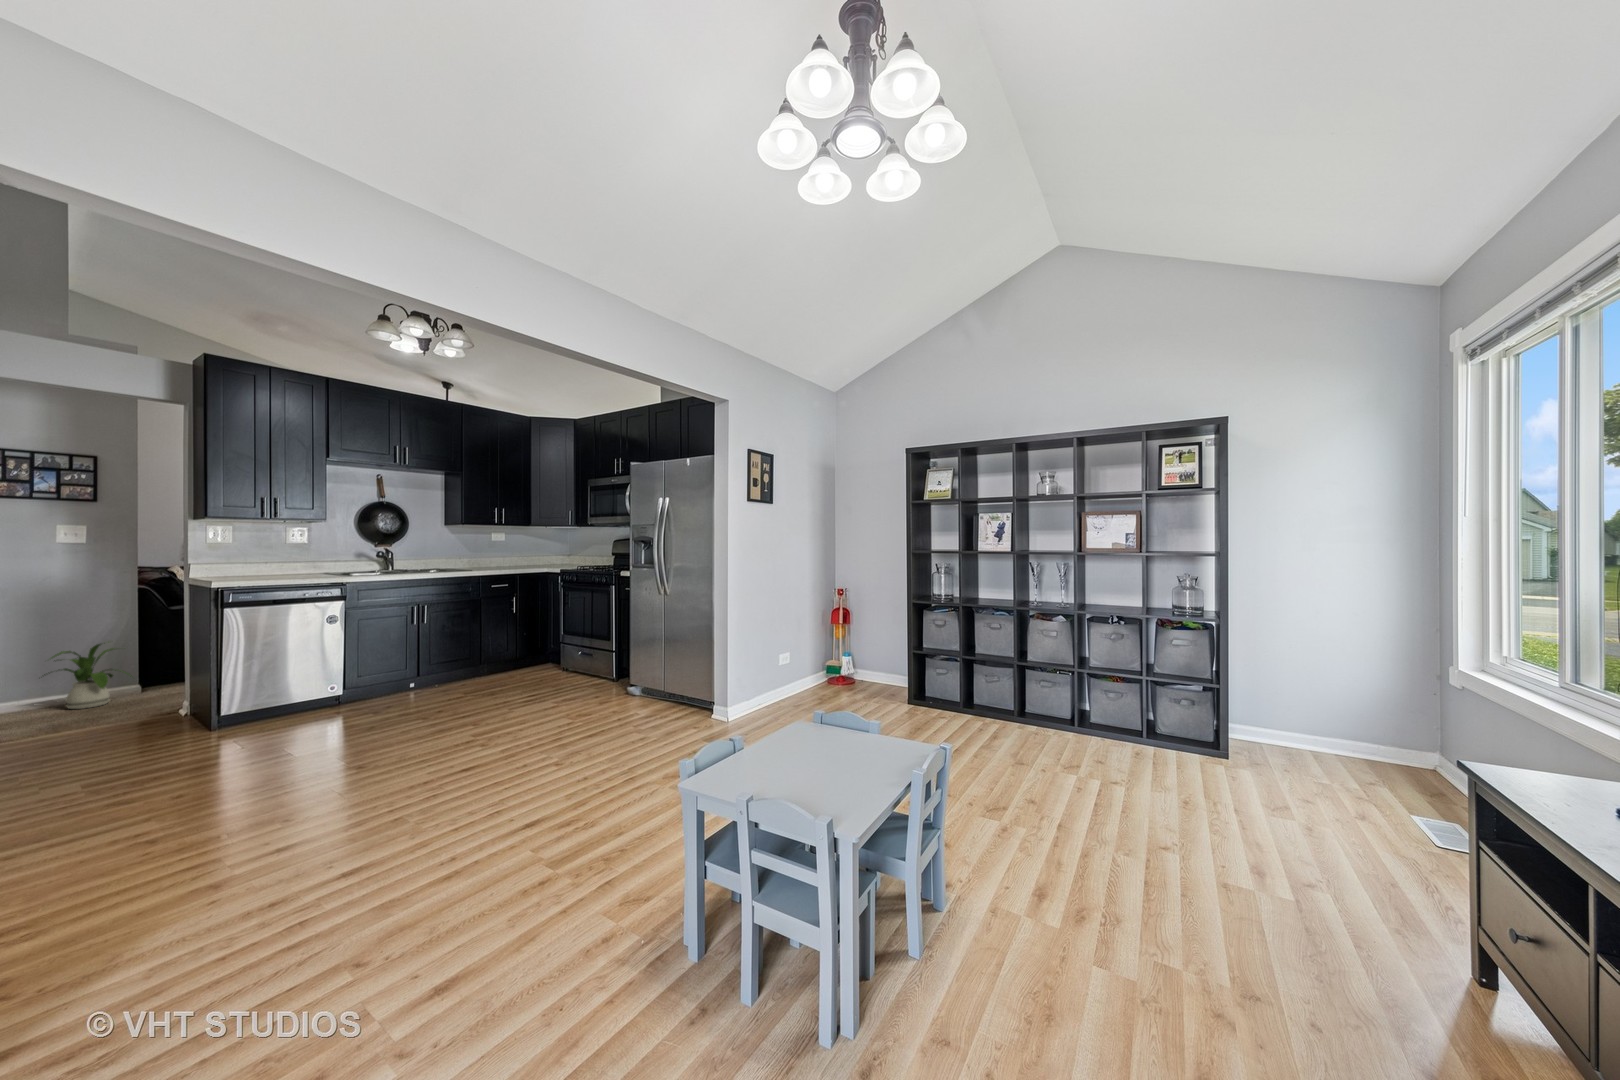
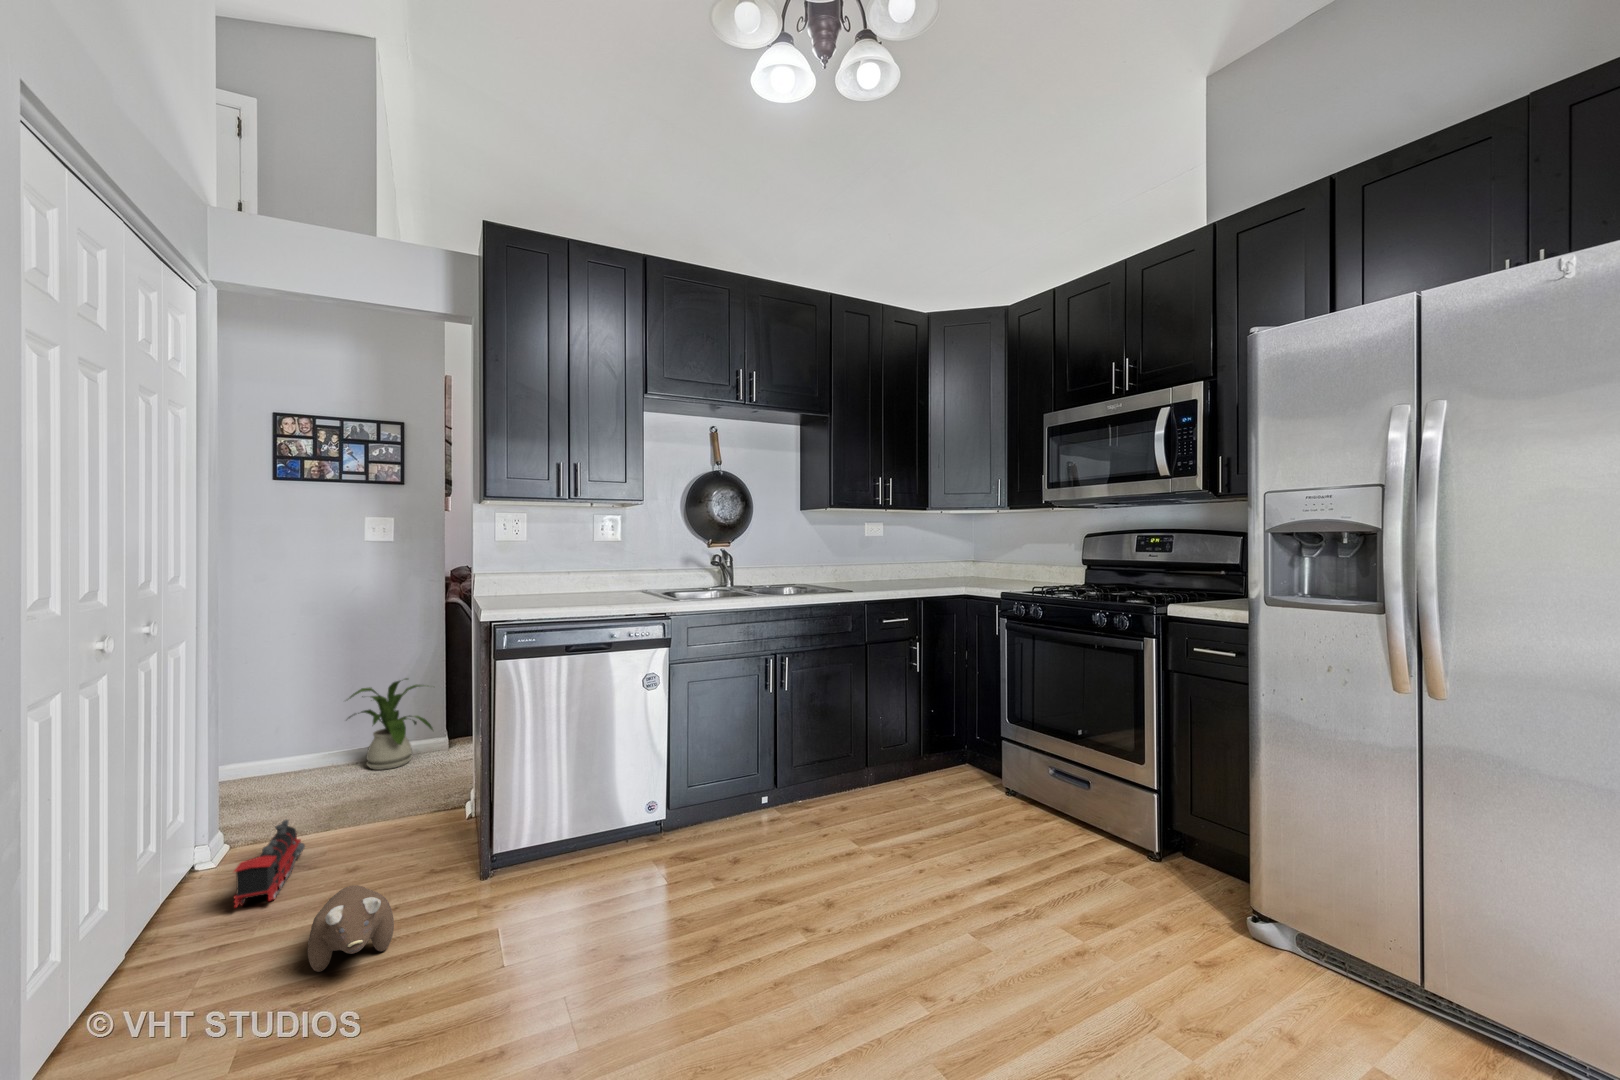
toy train: none [28,719,59,759] -> present [234,820,305,907]
plush toy: none [115,723,171,764] -> present [308,885,394,972]

